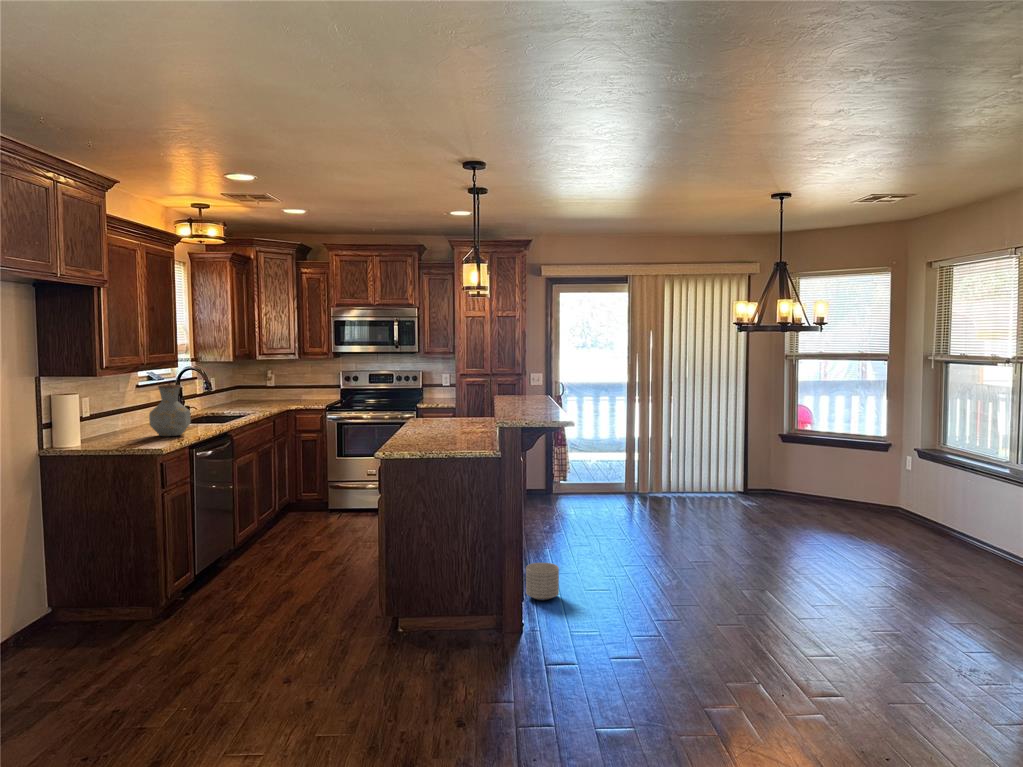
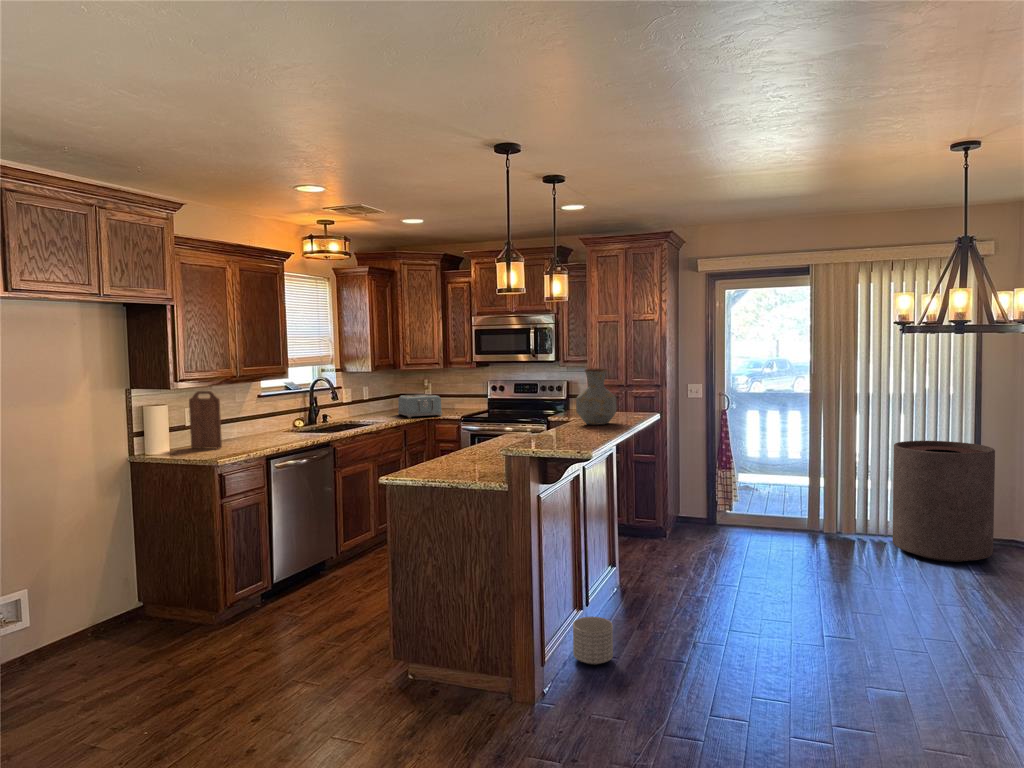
cutting board: none [94,378,136,440] -> present [189,391,222,448]
vase: present [149,385,191,436] -> present [576,368,616,425]
toaster: none [255,385,306,408] -> present [398,394,442,418]
trash can: none [692,416,761,505] -> present [893,441,995,562]

